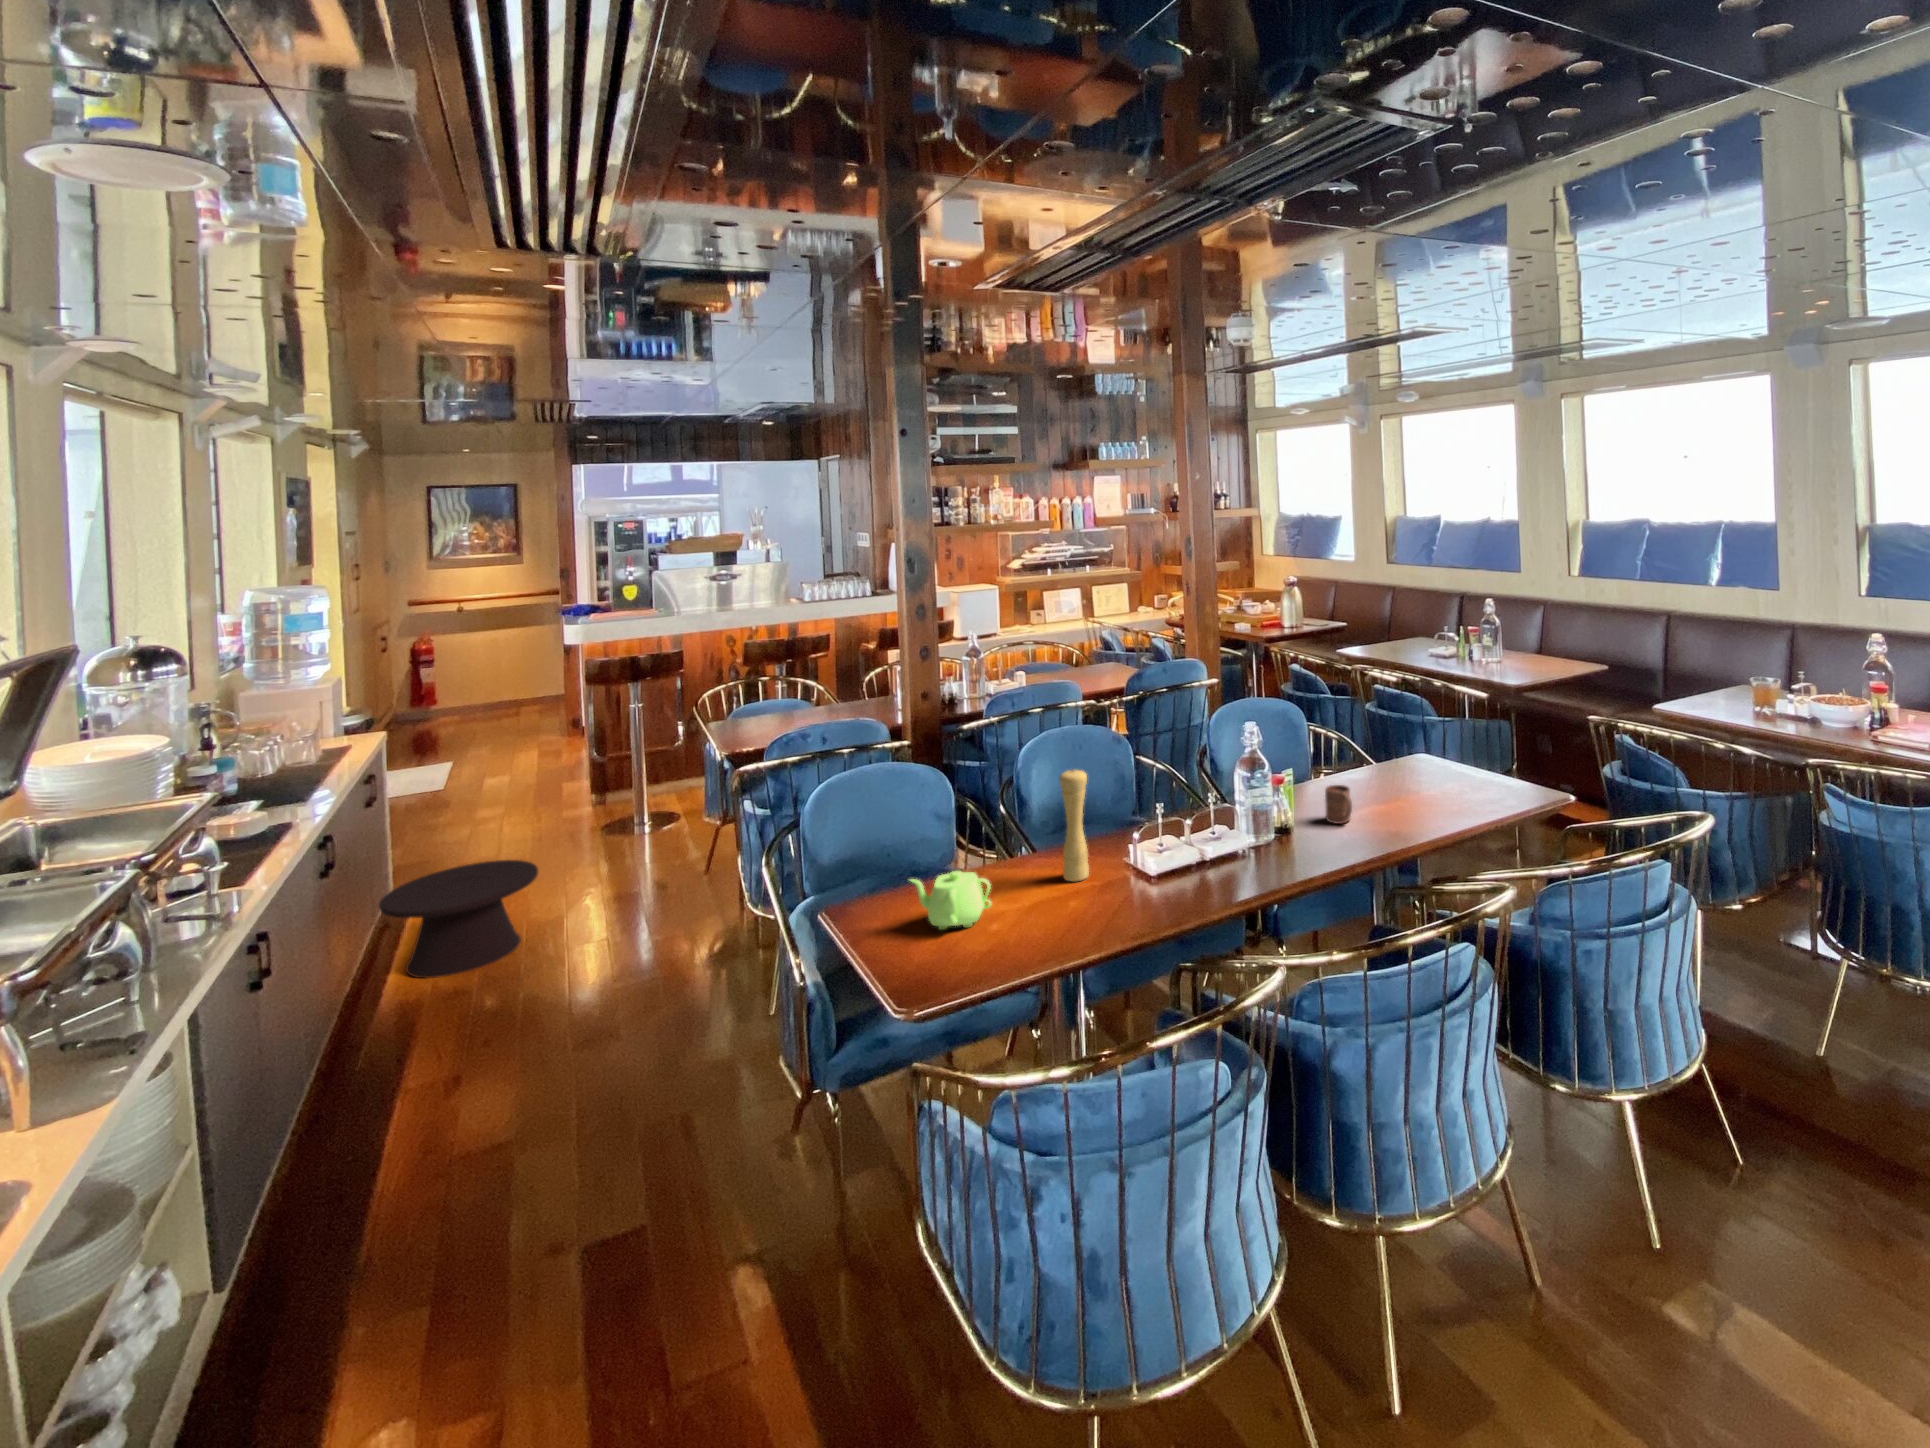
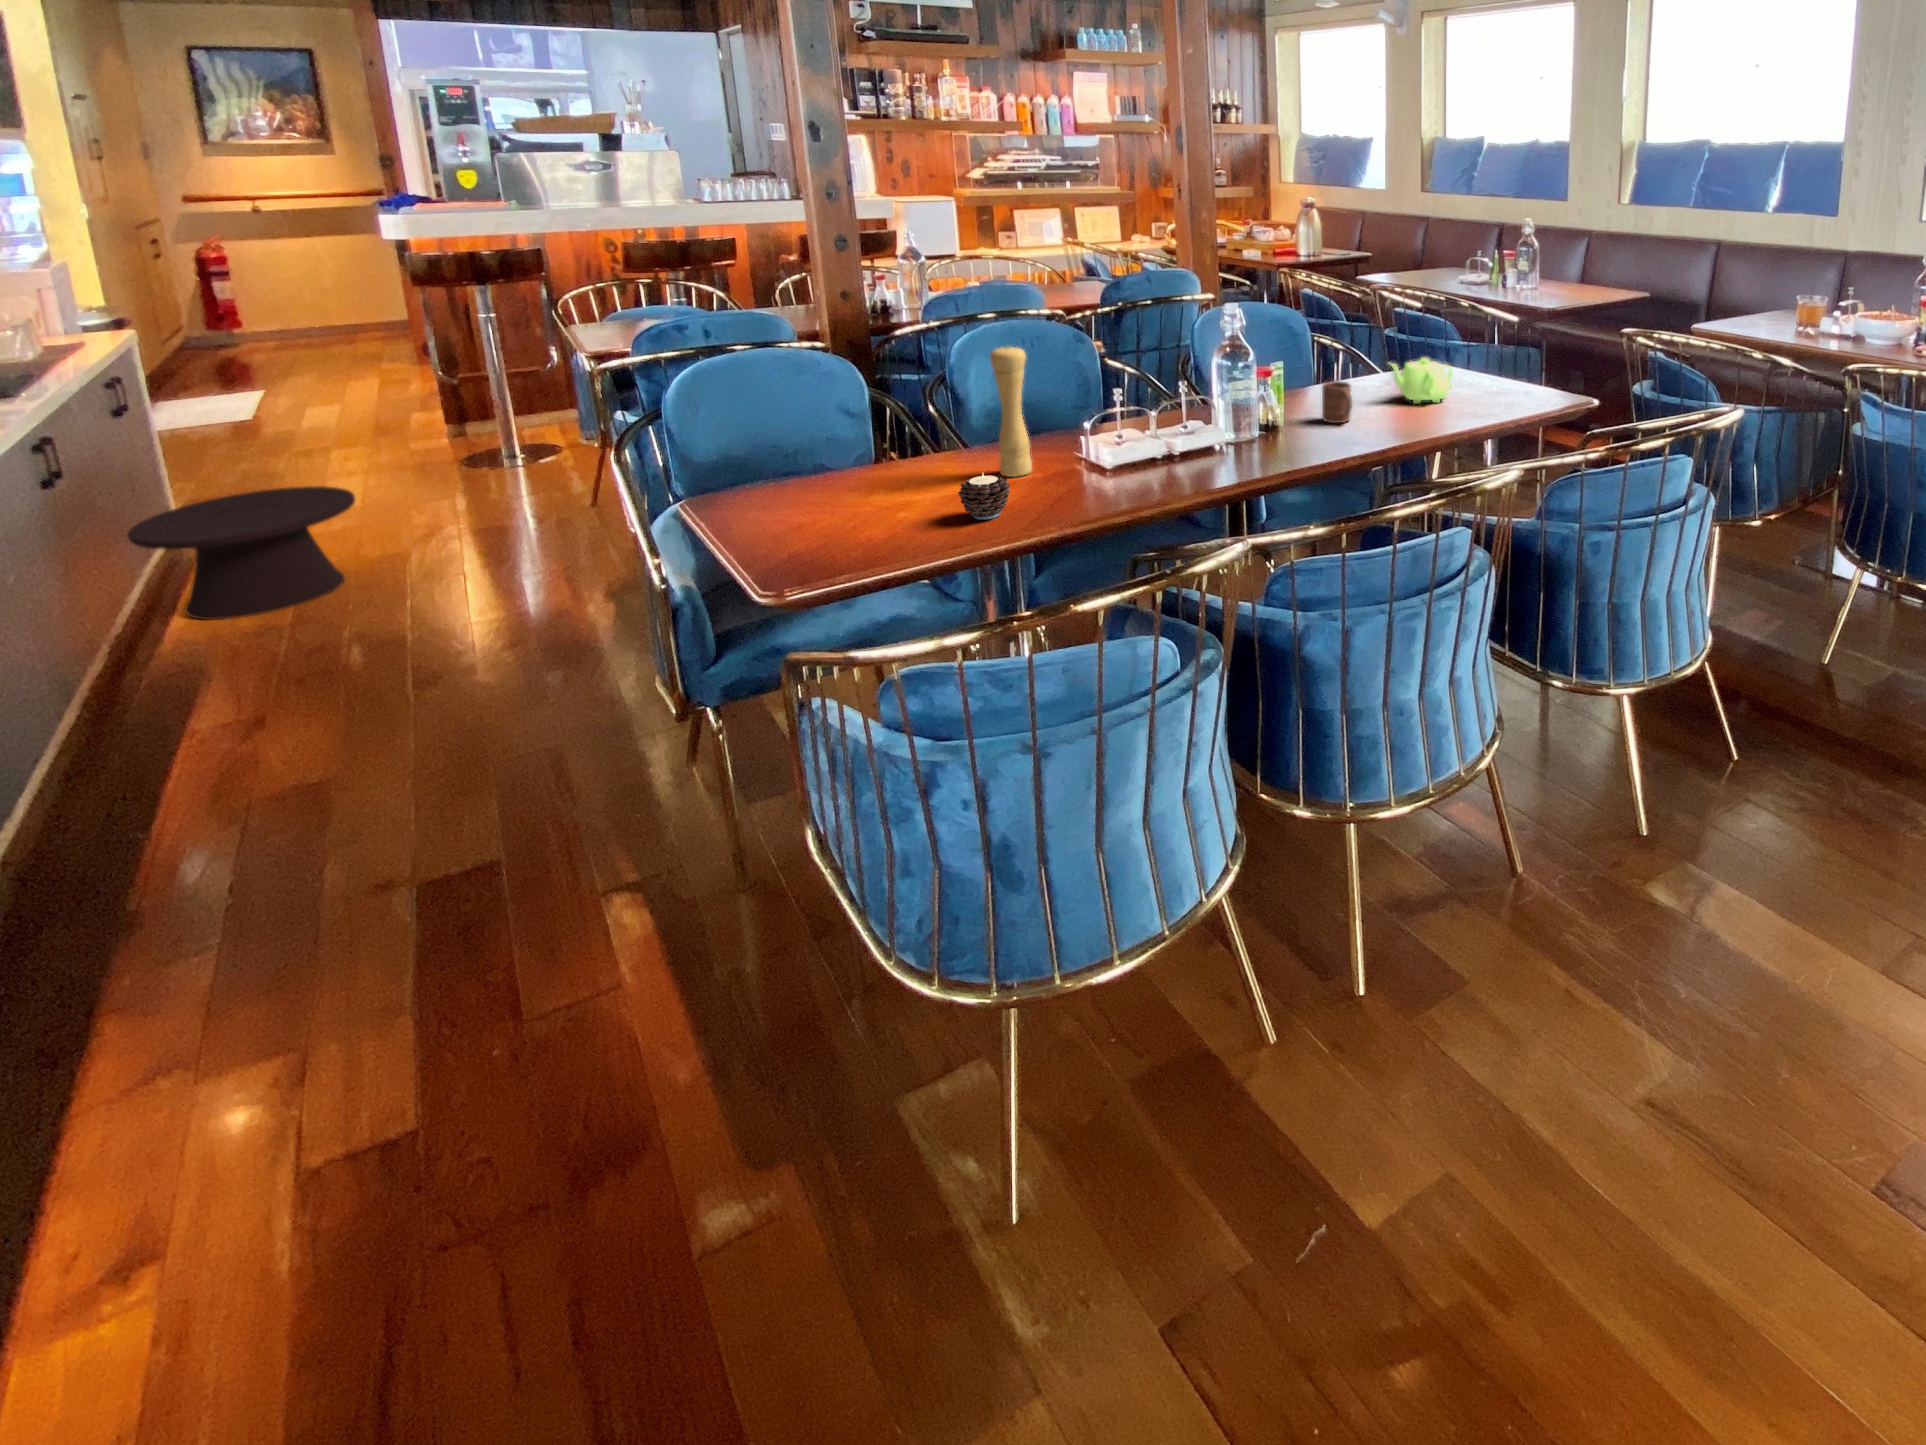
teapot: present [910,871,991,930] -> present [1390,358,1452,404]
candle: none [1038,886,1078,928] -> present [958,474,1010,520]

